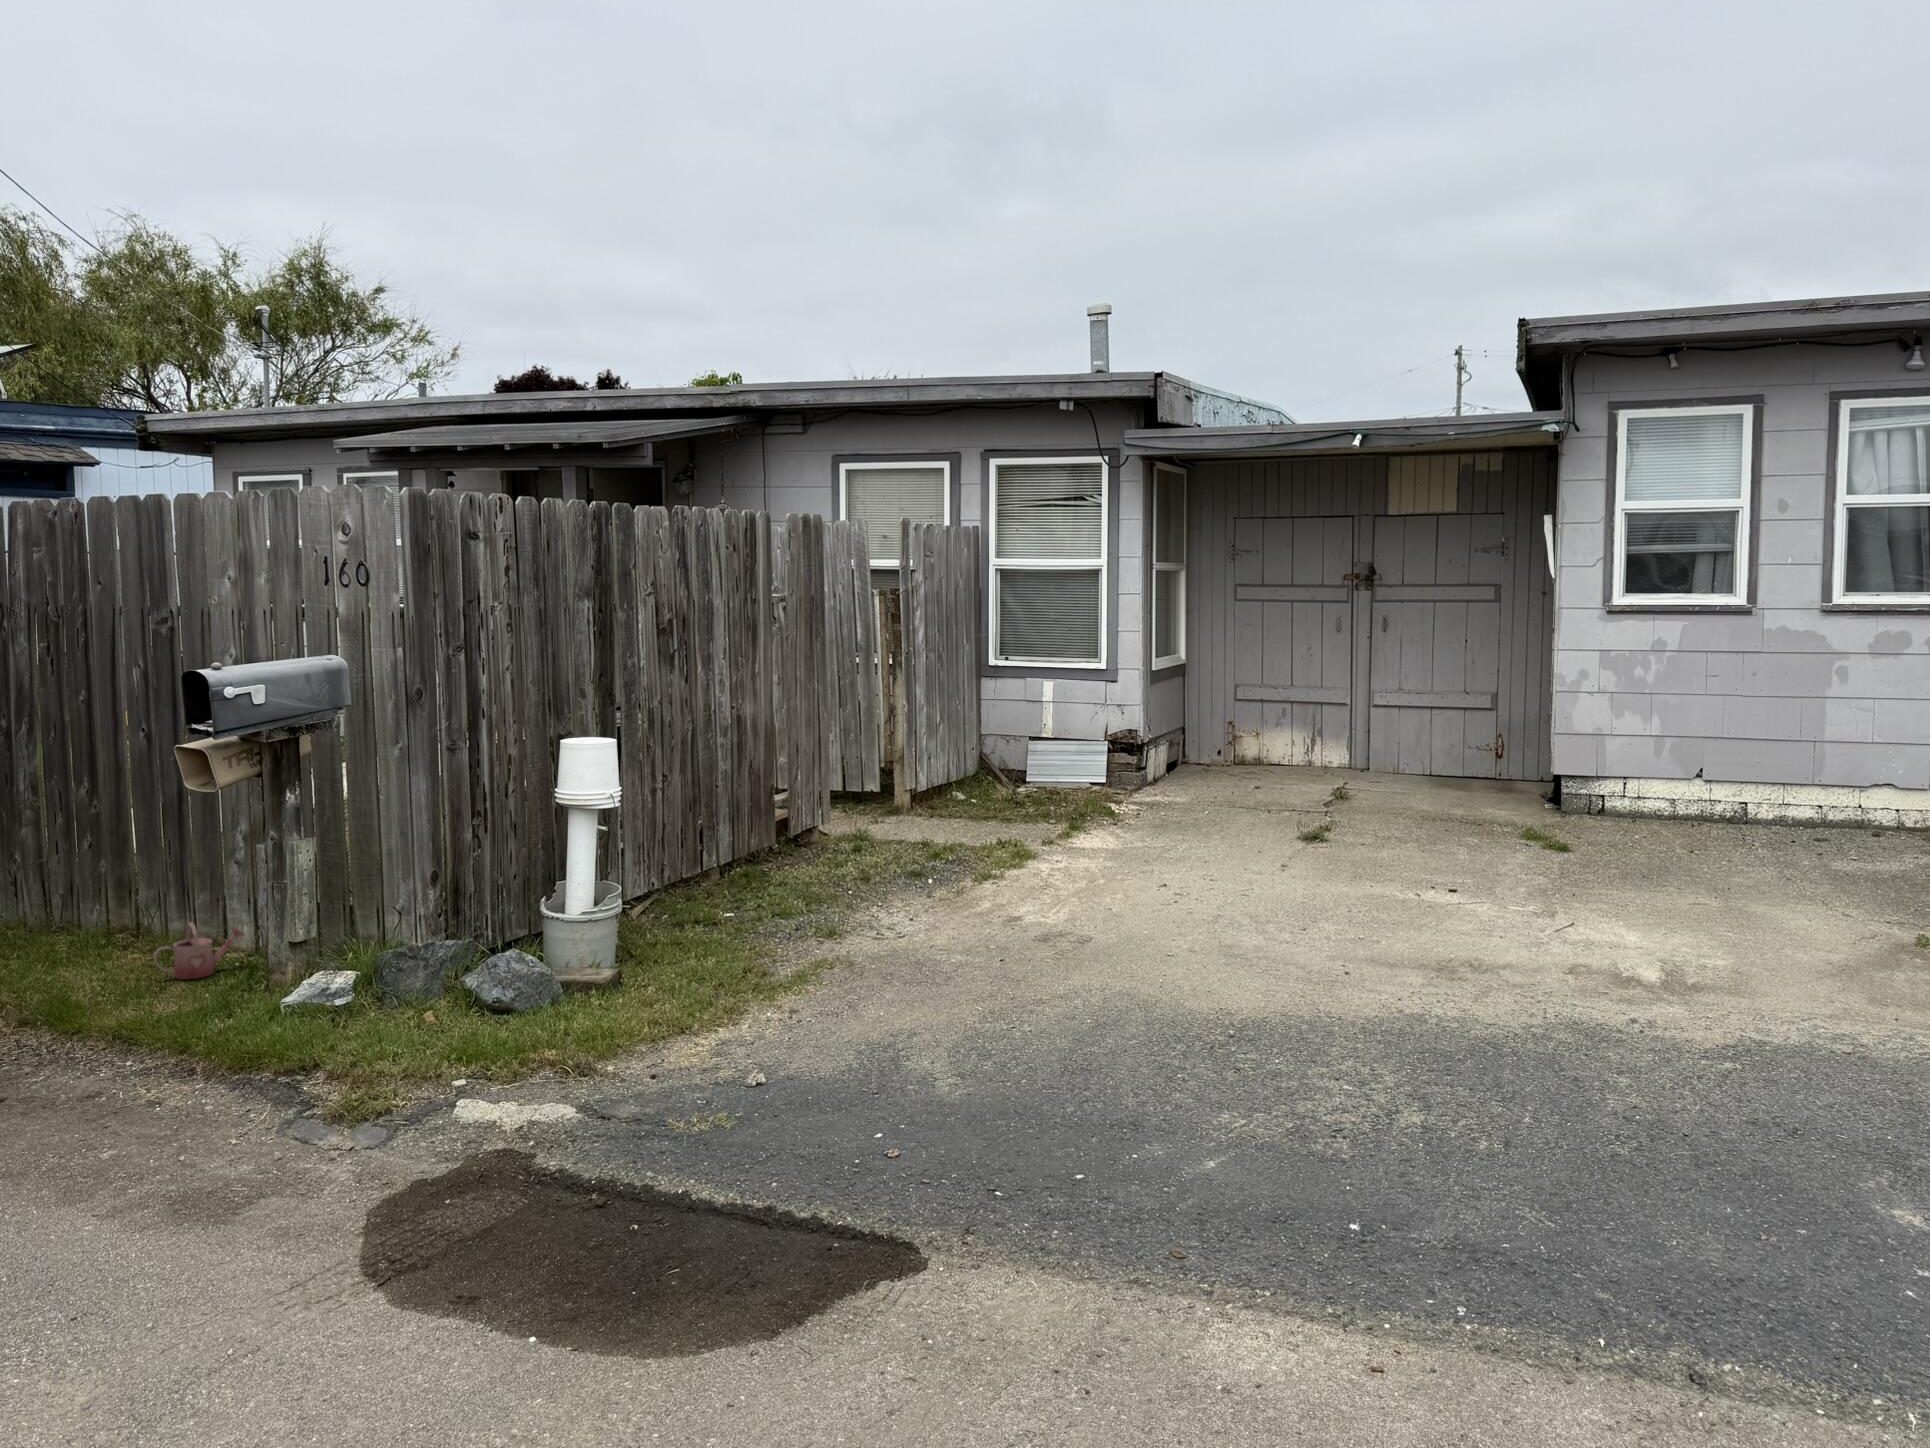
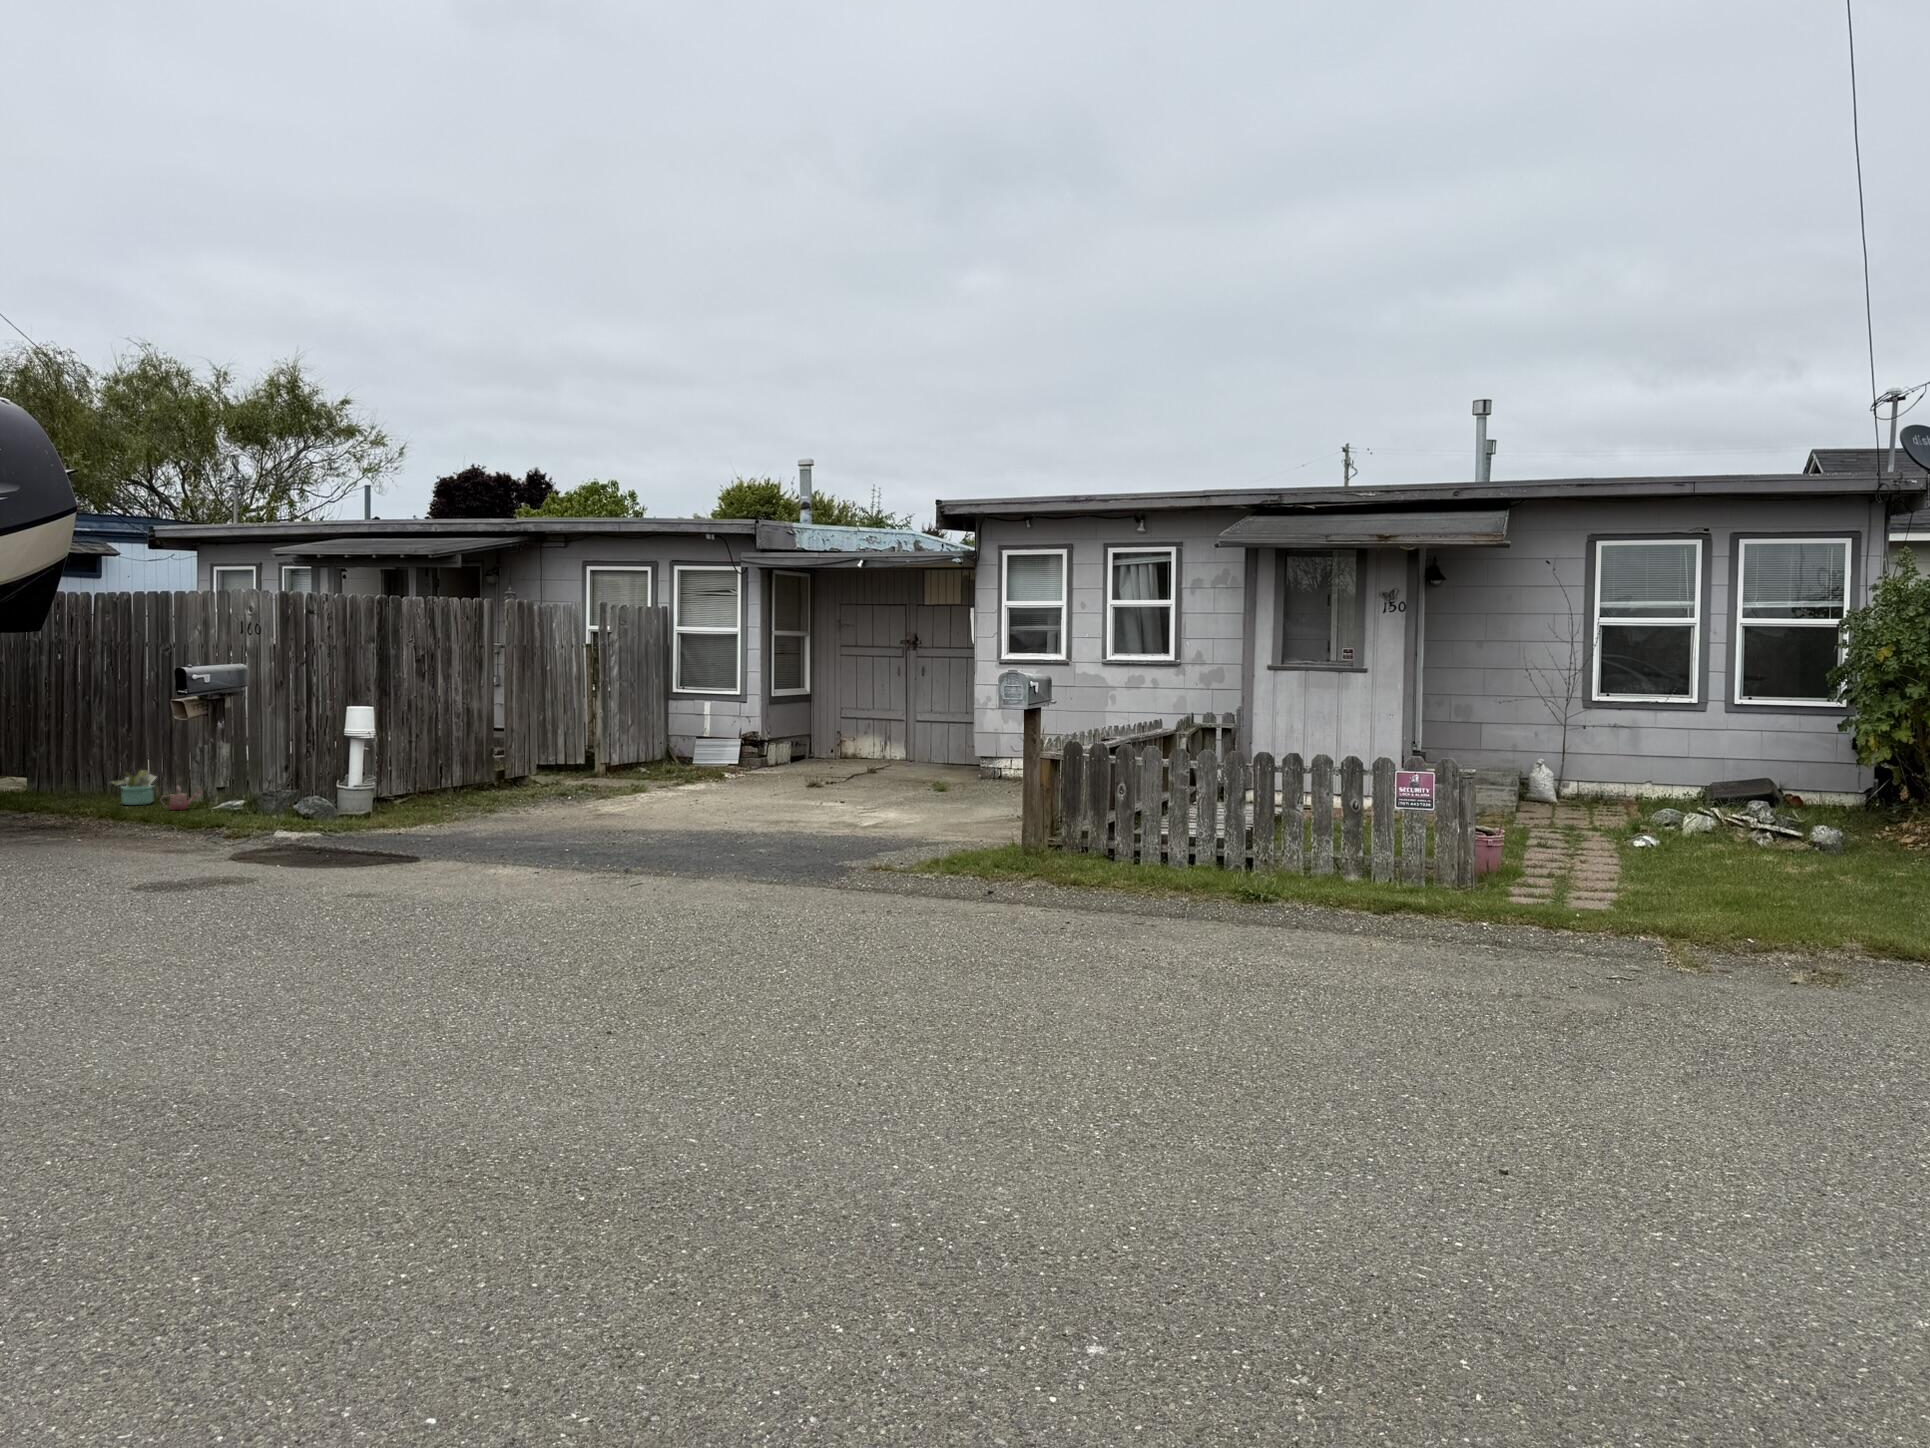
decorative plant: none [43,878,146,958] -> present [113,770,156,805]

